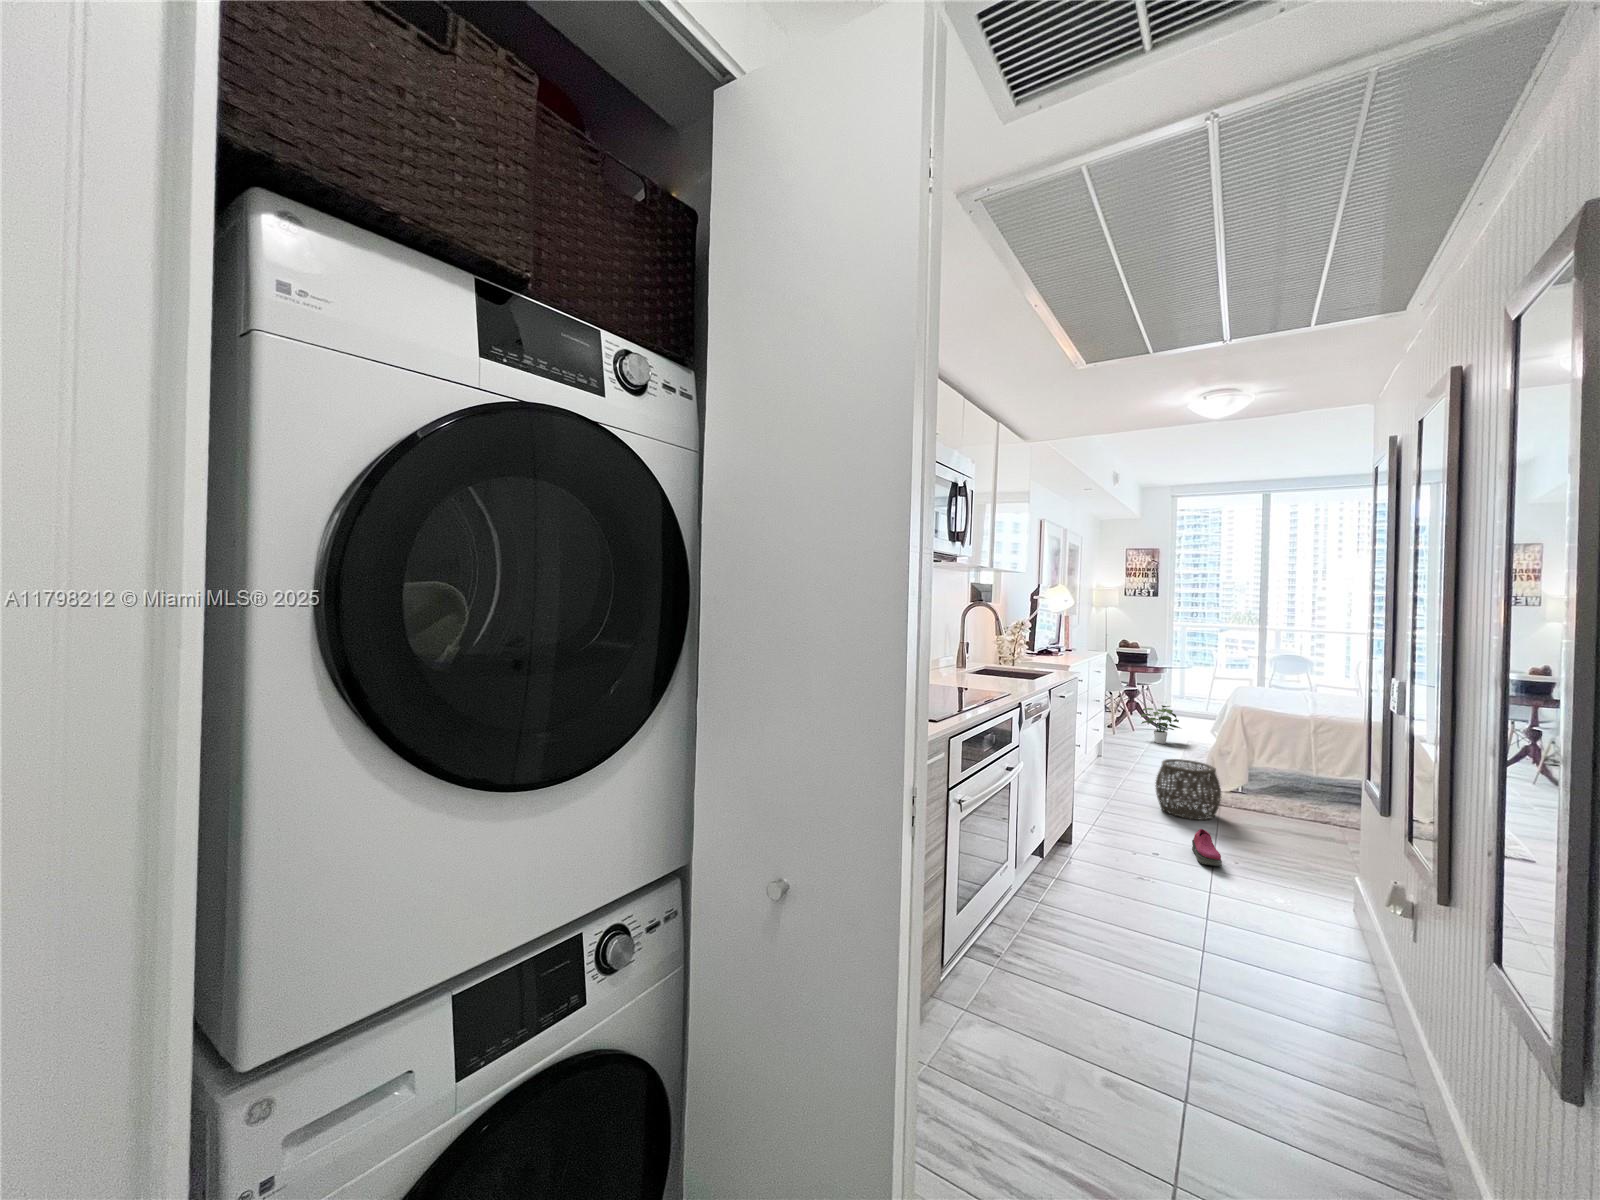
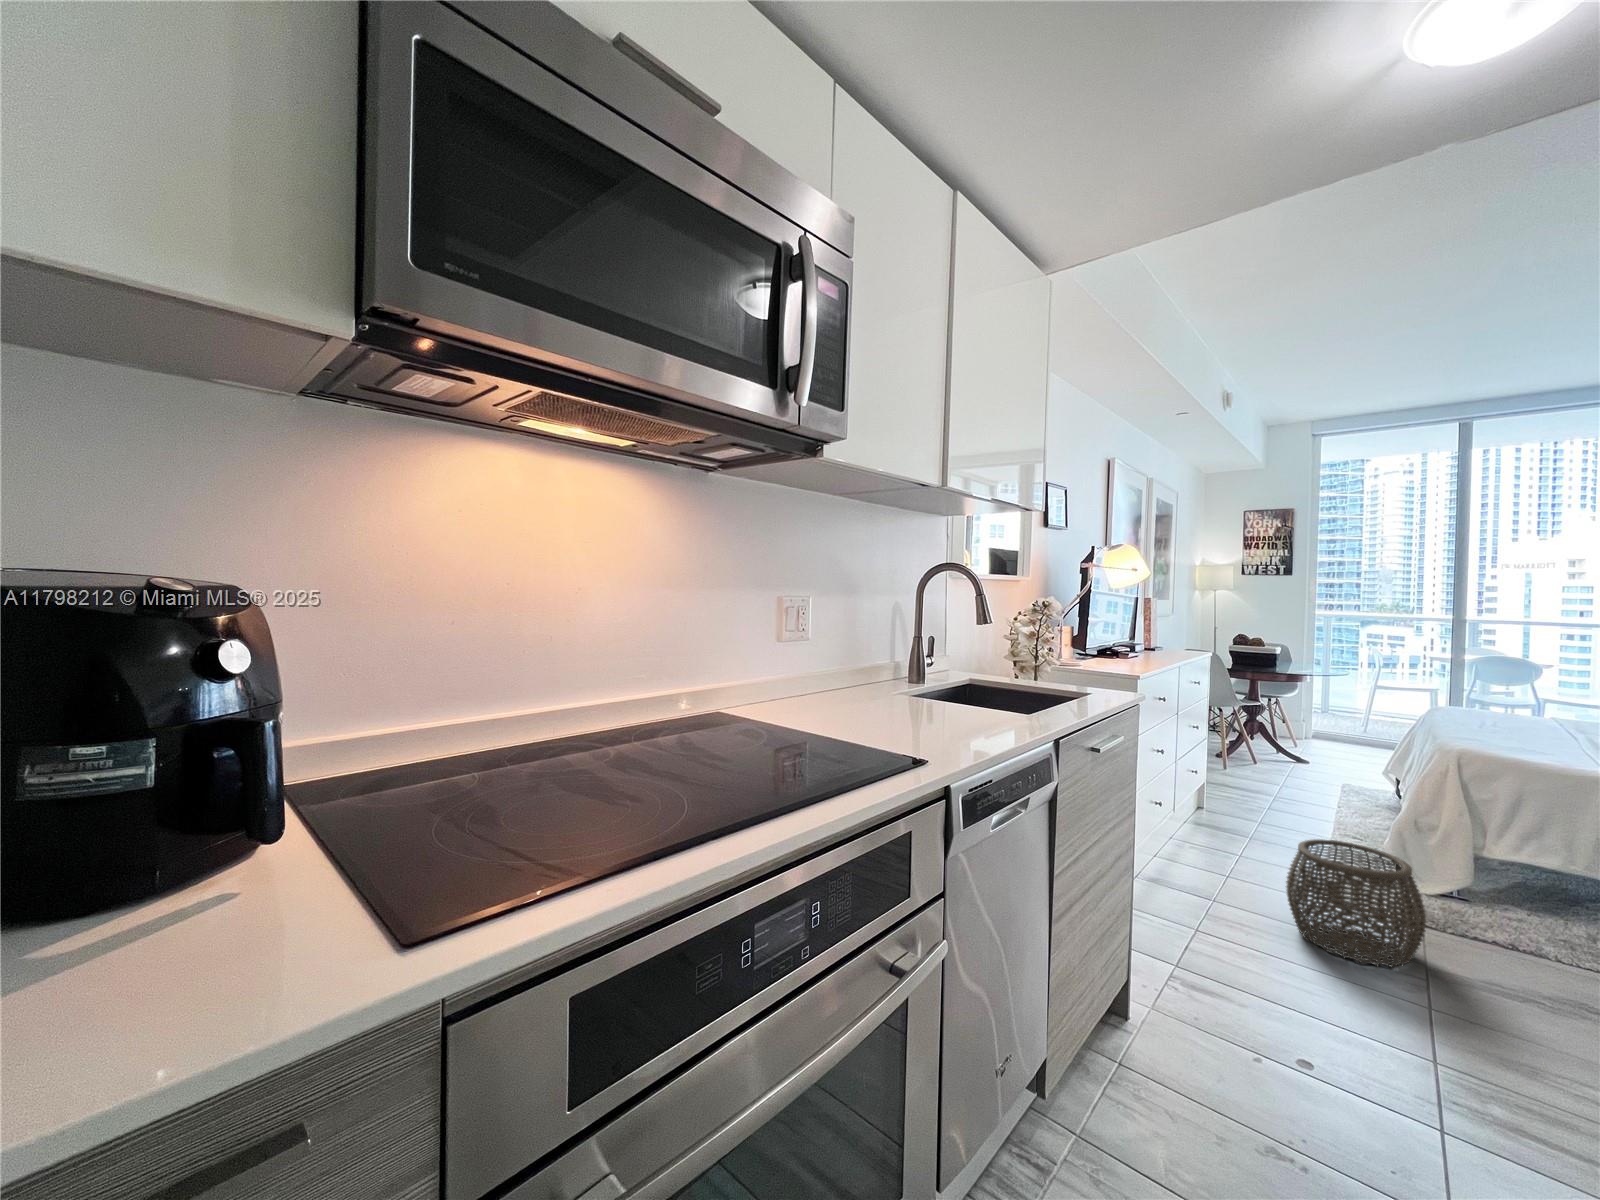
potted plant: present [1141,705,1180,744] -> none [1265,729,1335,787]
shoe: present [1192,829,1222,867] -> none [1370,1019,1453,1134]

